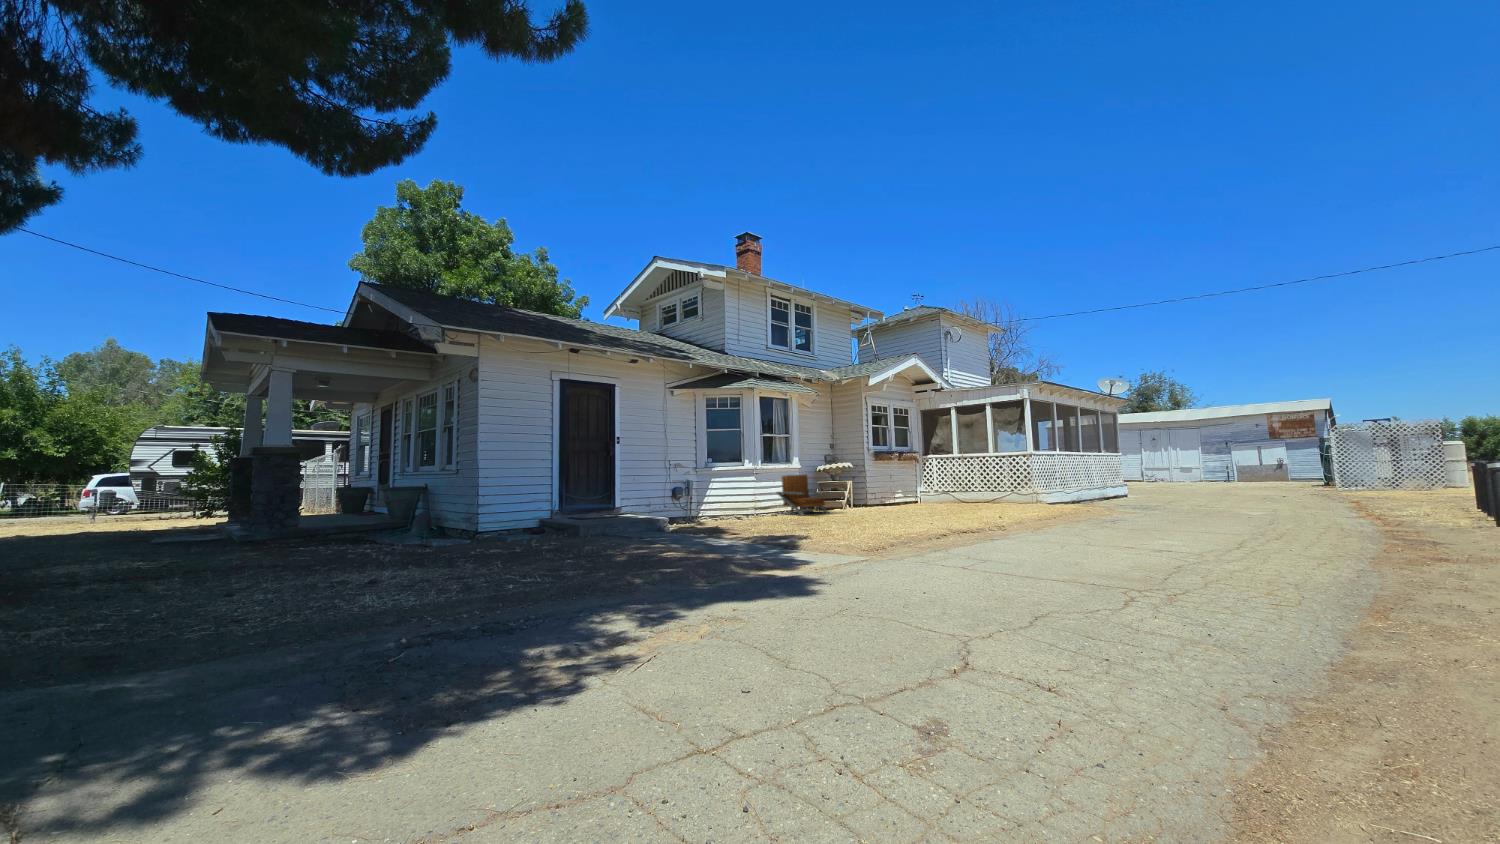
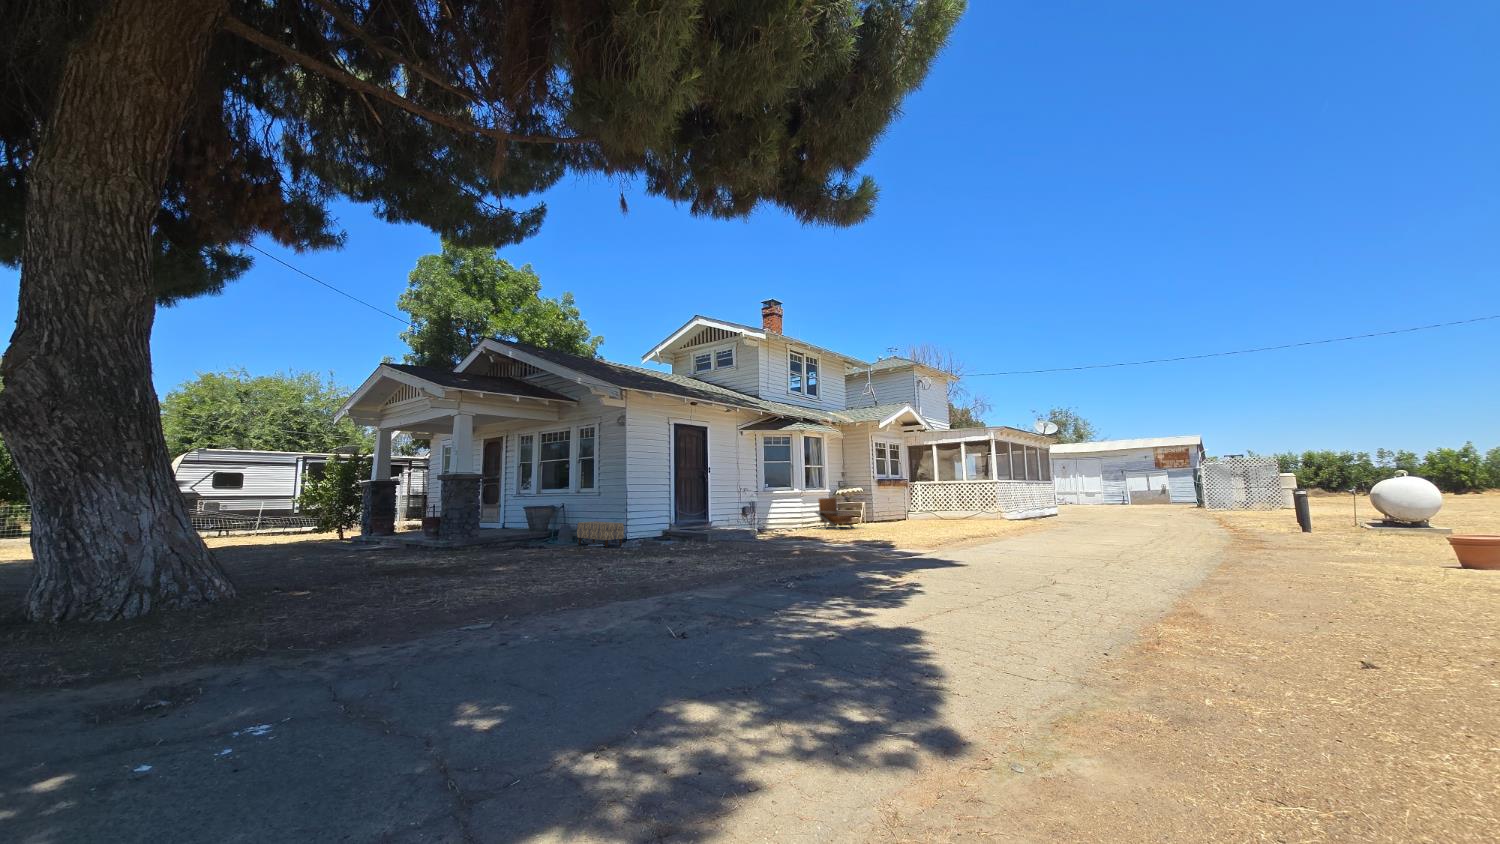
bench: none [422,506,472,540] -> present [577,521,624,547]

